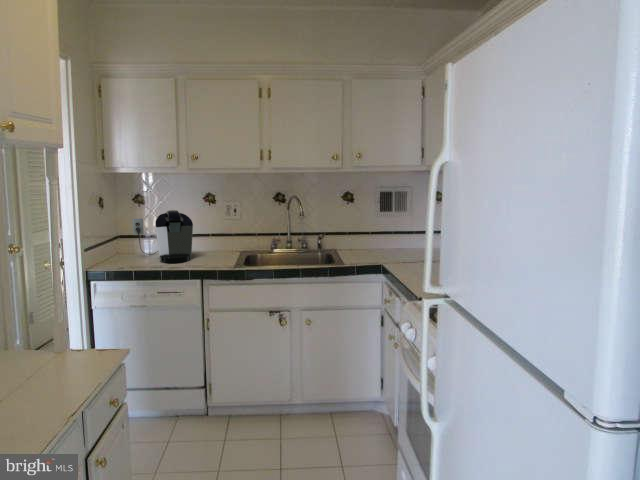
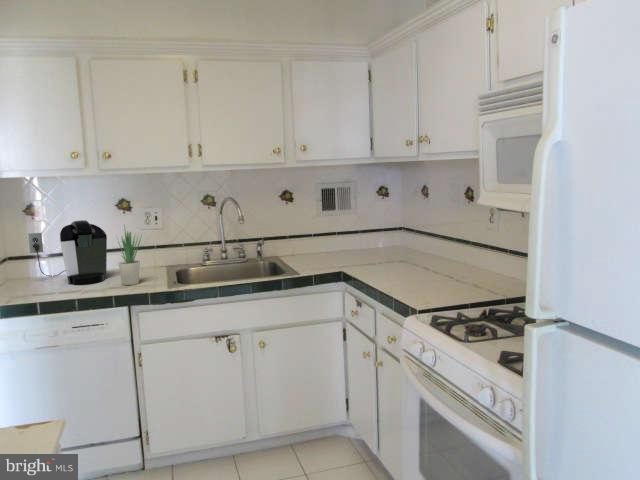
potted plant: none [198,215,219,267] -> present [118,229,141,285]

